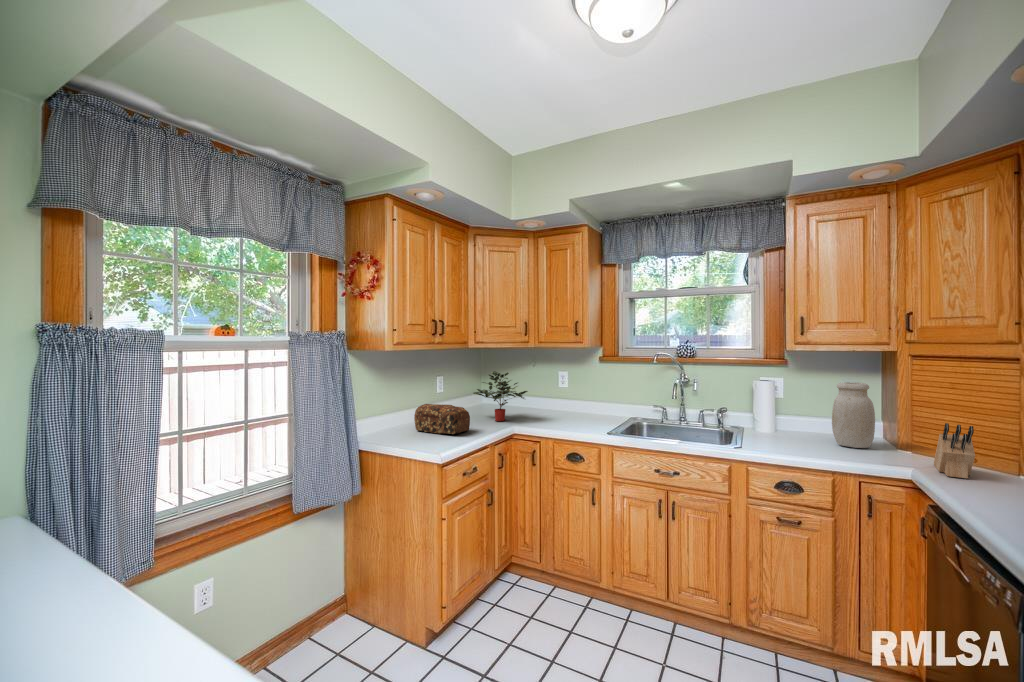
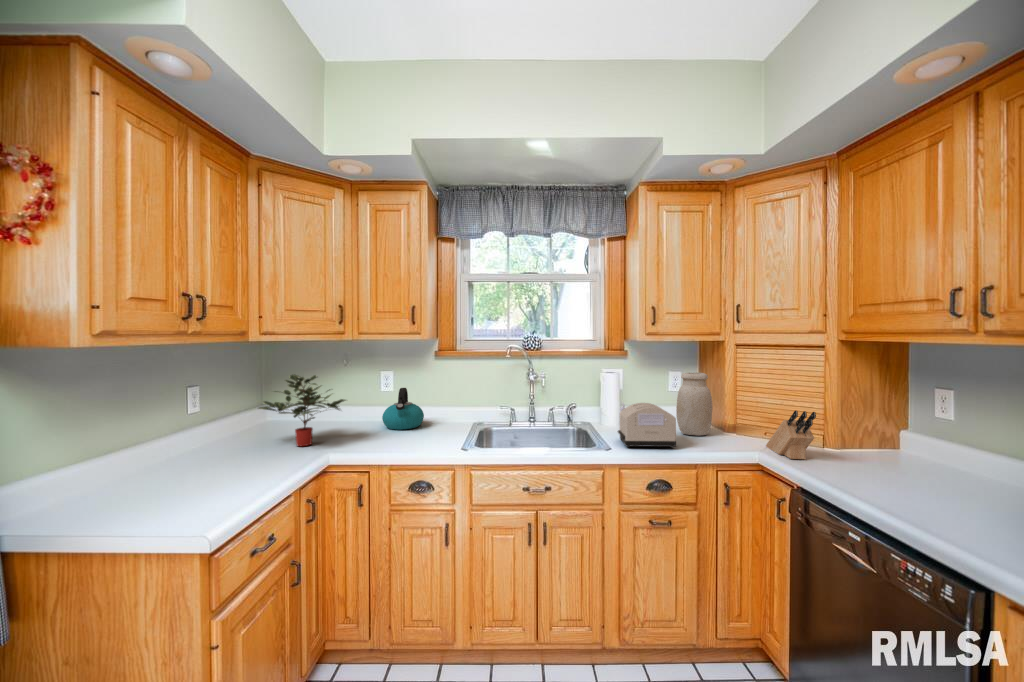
kettle: none [556,386,588,418] -> present [382,388,424,430]
bread loaf: present [414,404,470,434] -> none [144,434,258,487]
toaster: none [754,408,813,453] -> present [618,403,676,448]

